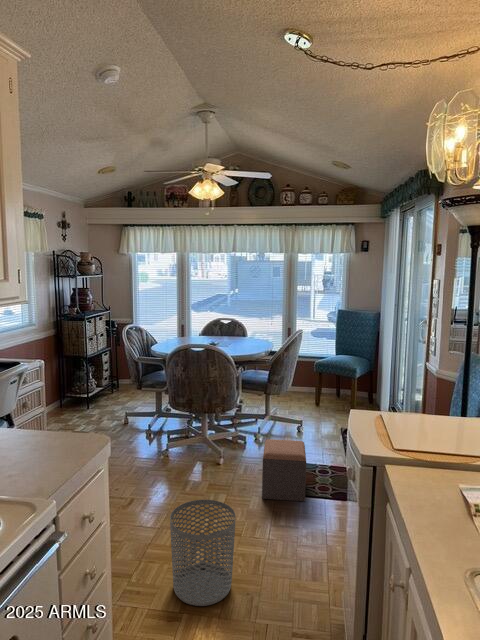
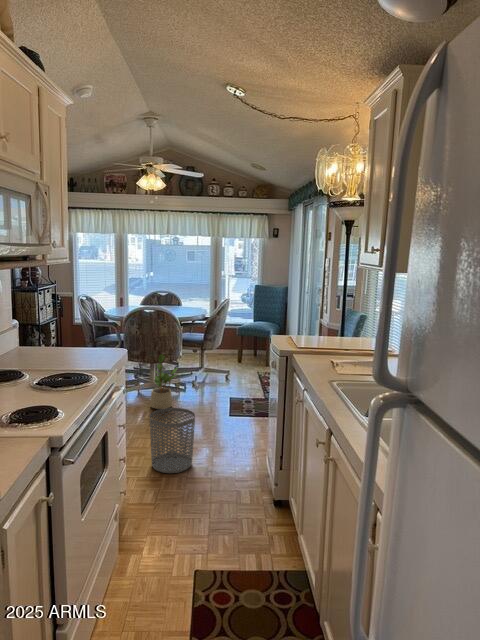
potted plant: none [196,405,232,477] -> present [150,354,178,409]
footstool: present [262,439,306,501] -> none [204,377,237,419]

